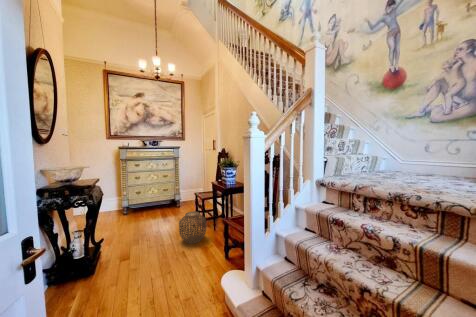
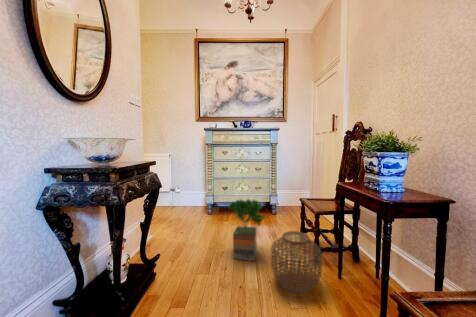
potted tree: none [147,197,174,238] -> present [229,199,265,261]

